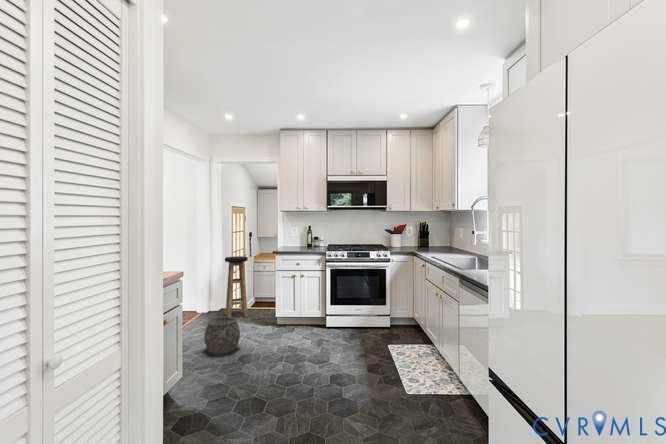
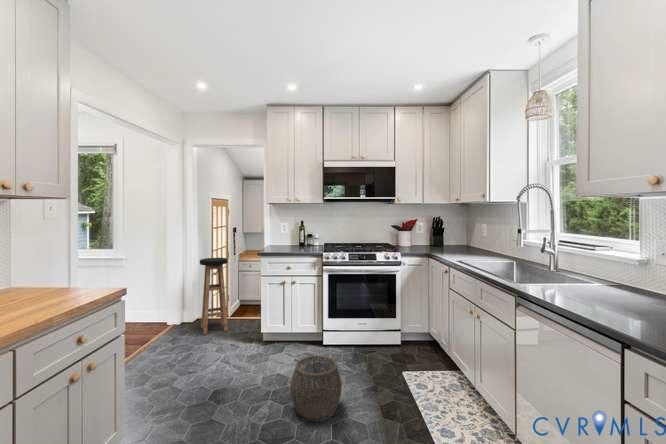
woven basket: present [204,316,240,354] -> present [290,356,342,419]

